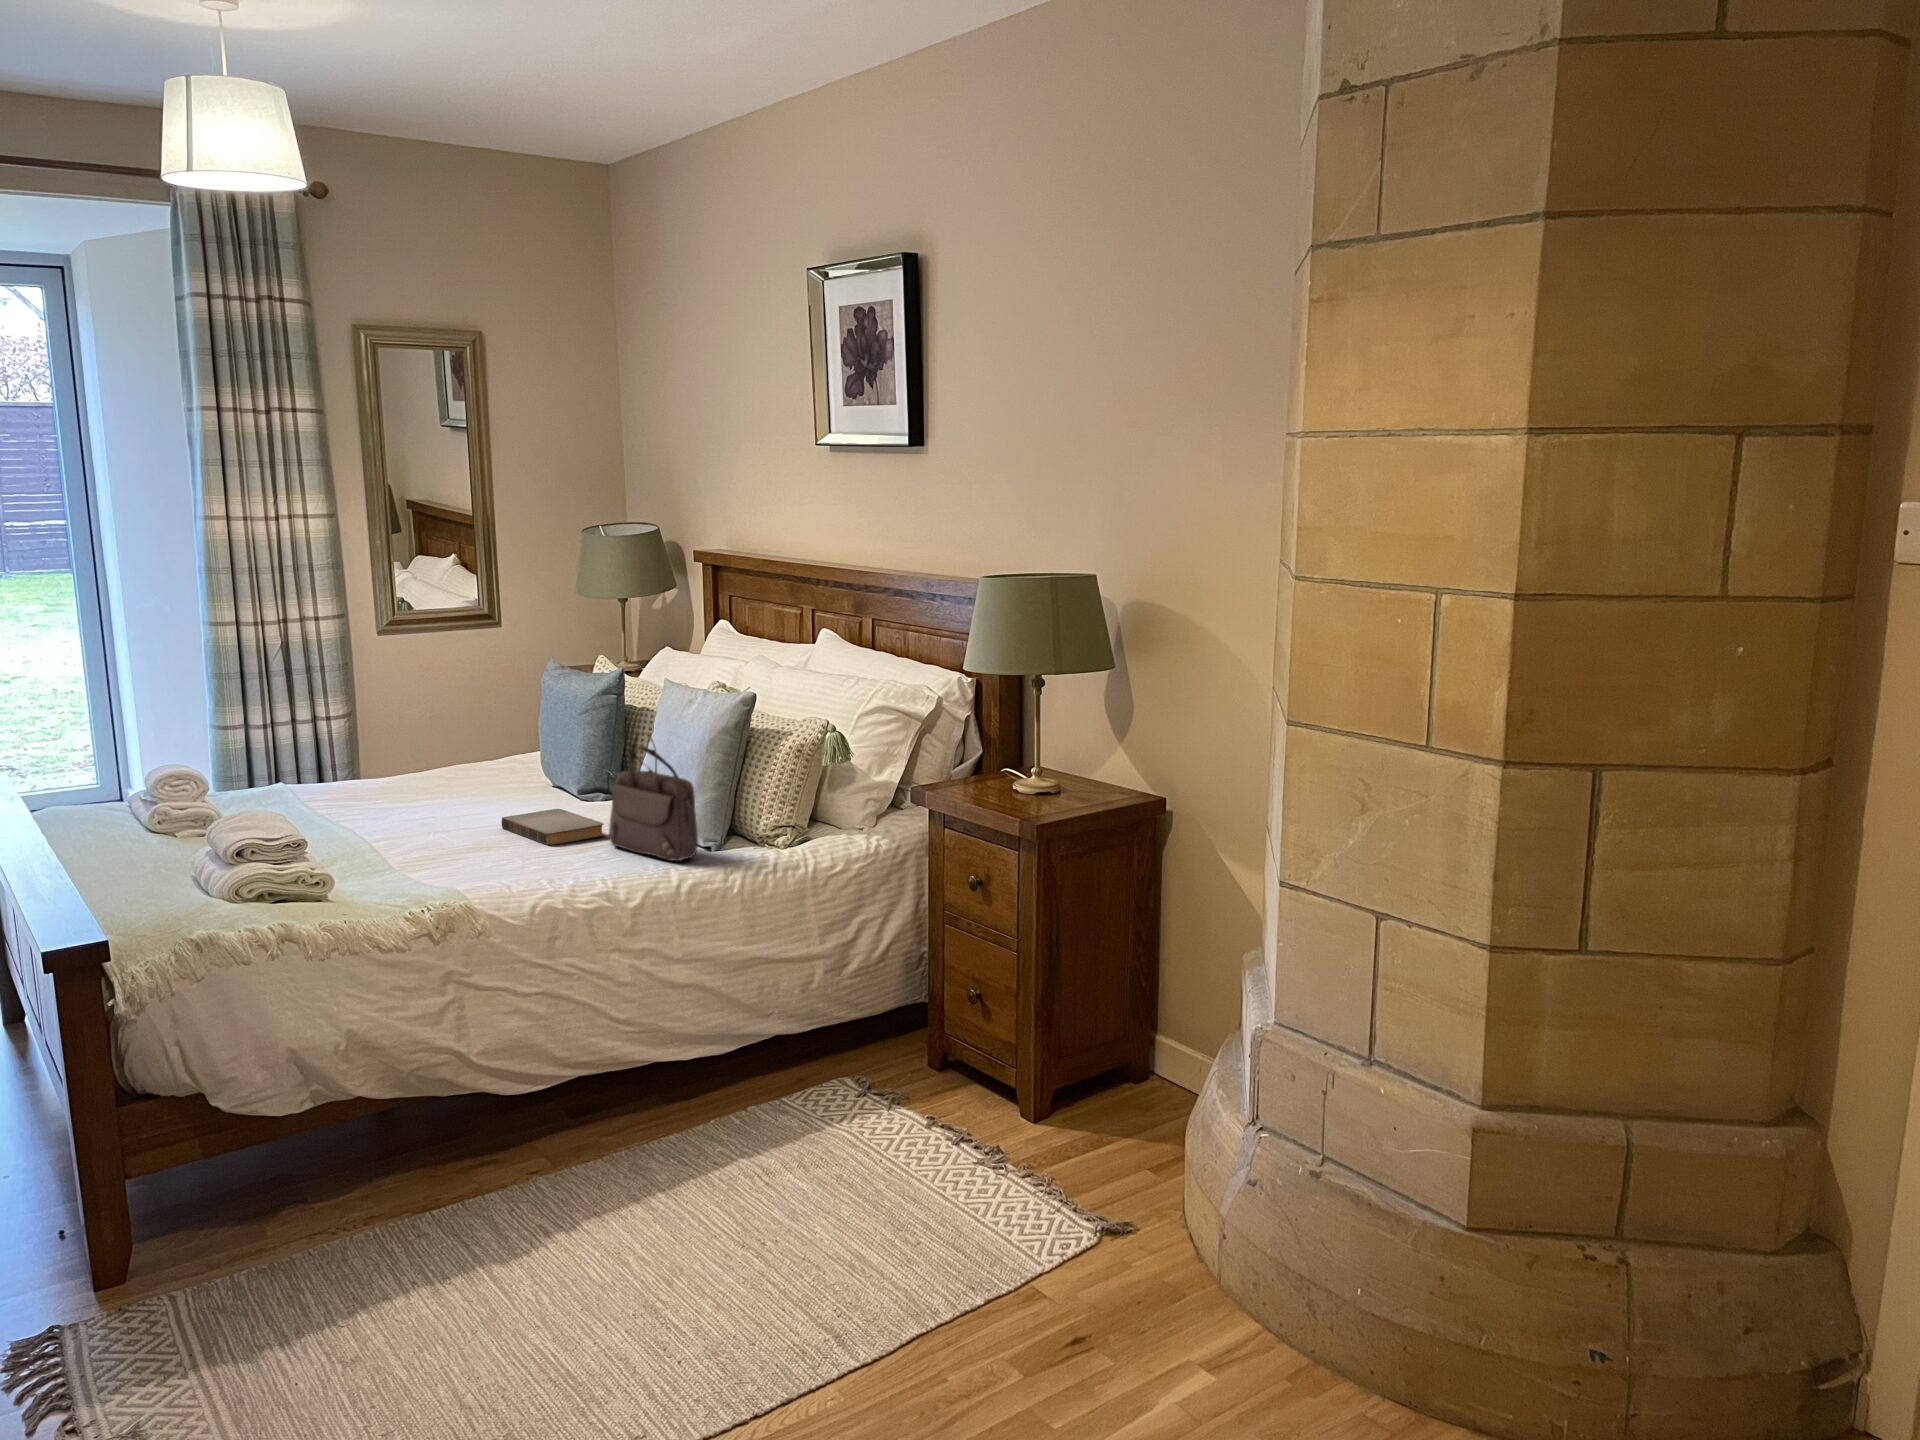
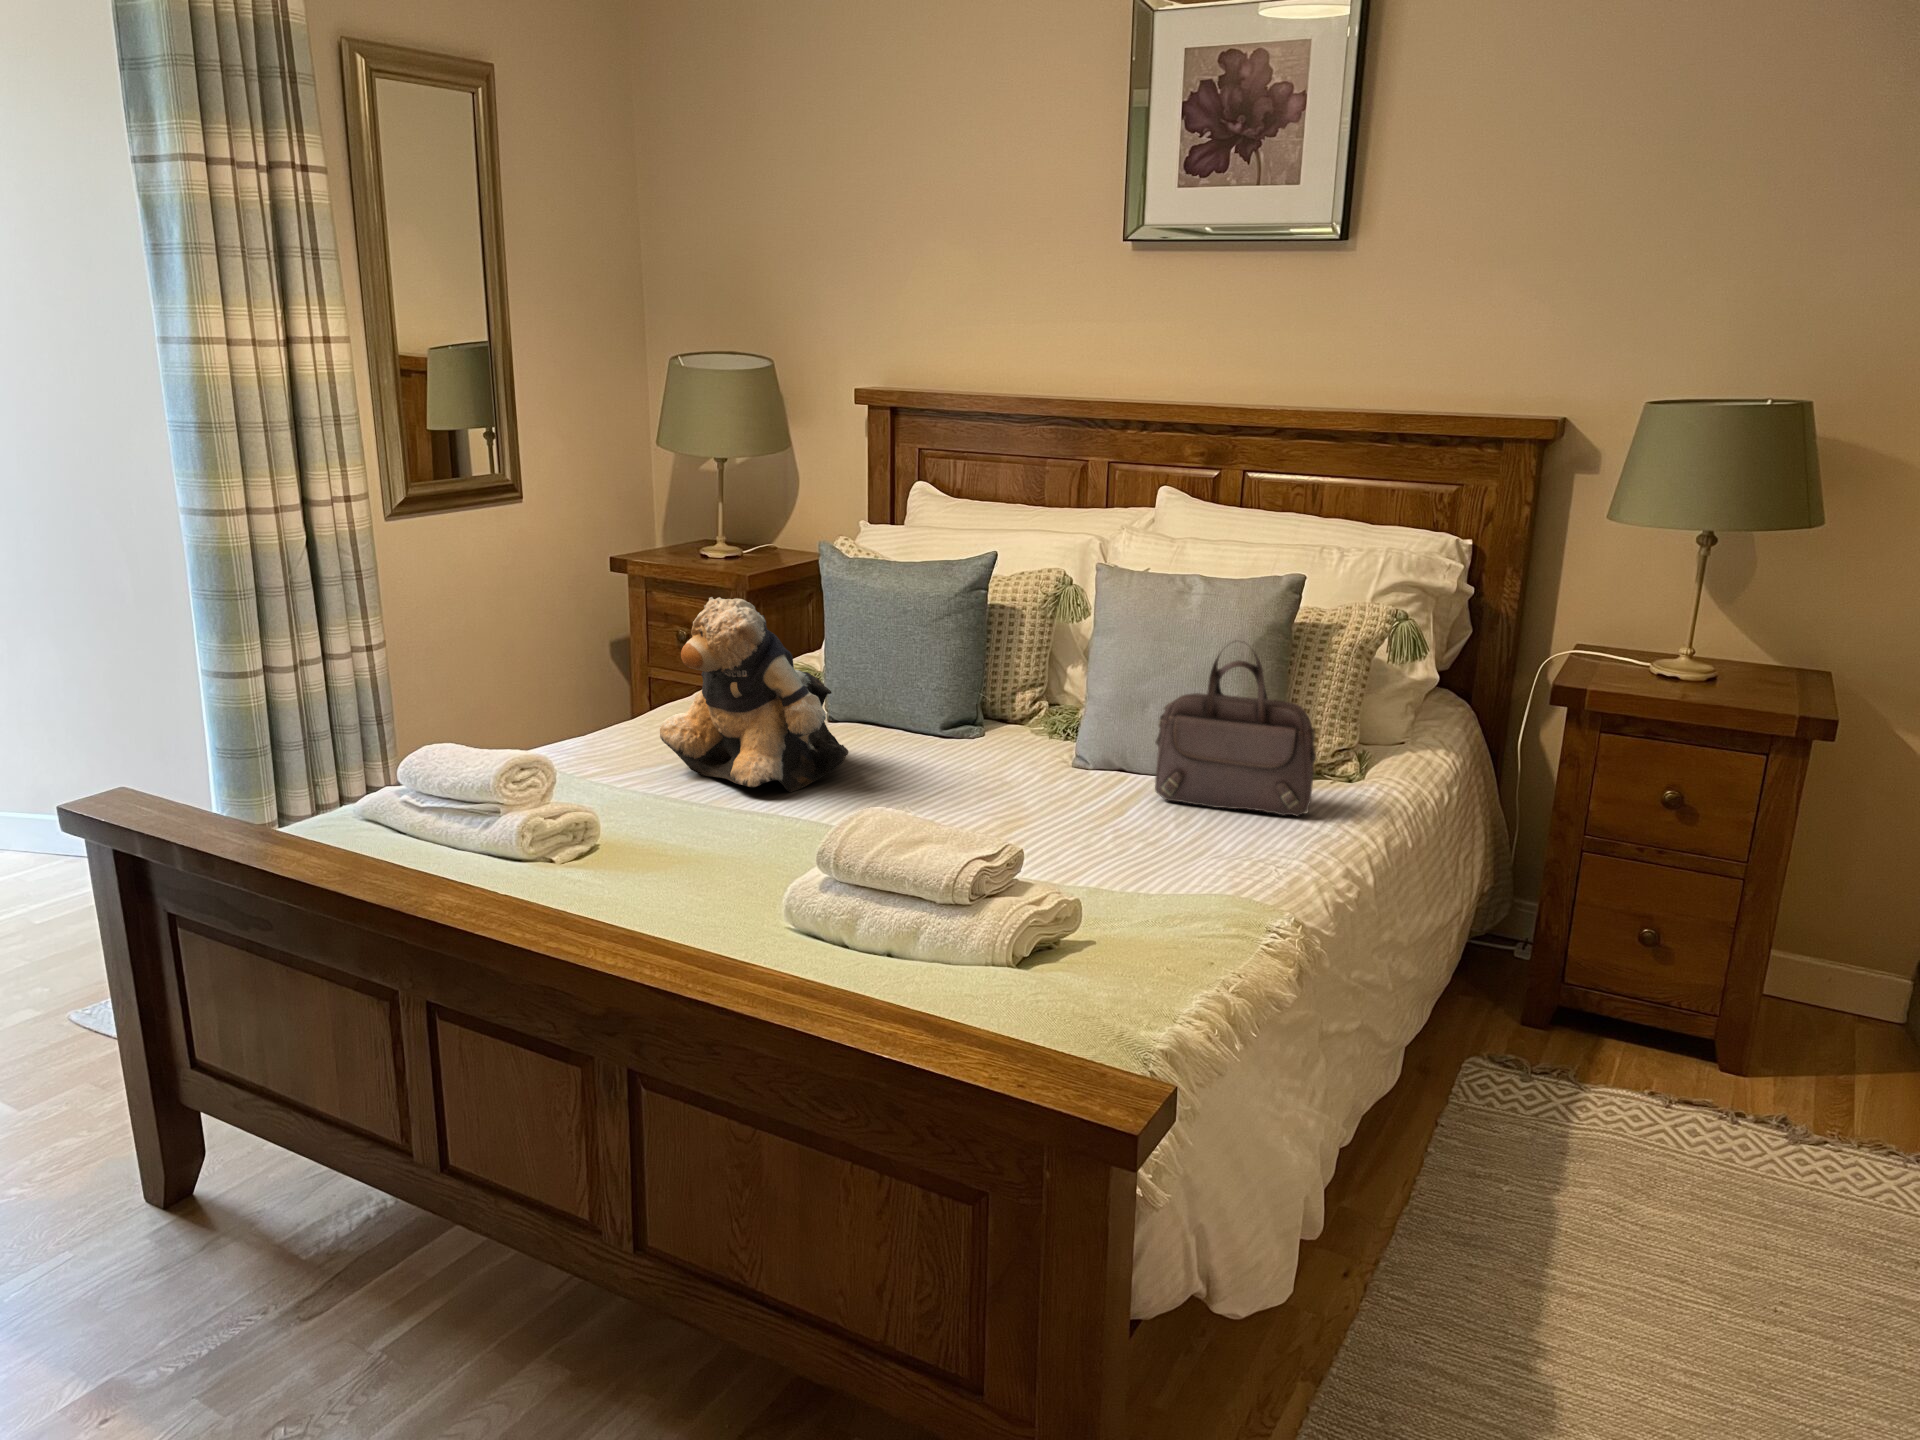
teddy bear: none [325,687,480,821] -> present [660,597,848,792]
book: present [502,809,604,845] -> none [961,752,1116,809]

